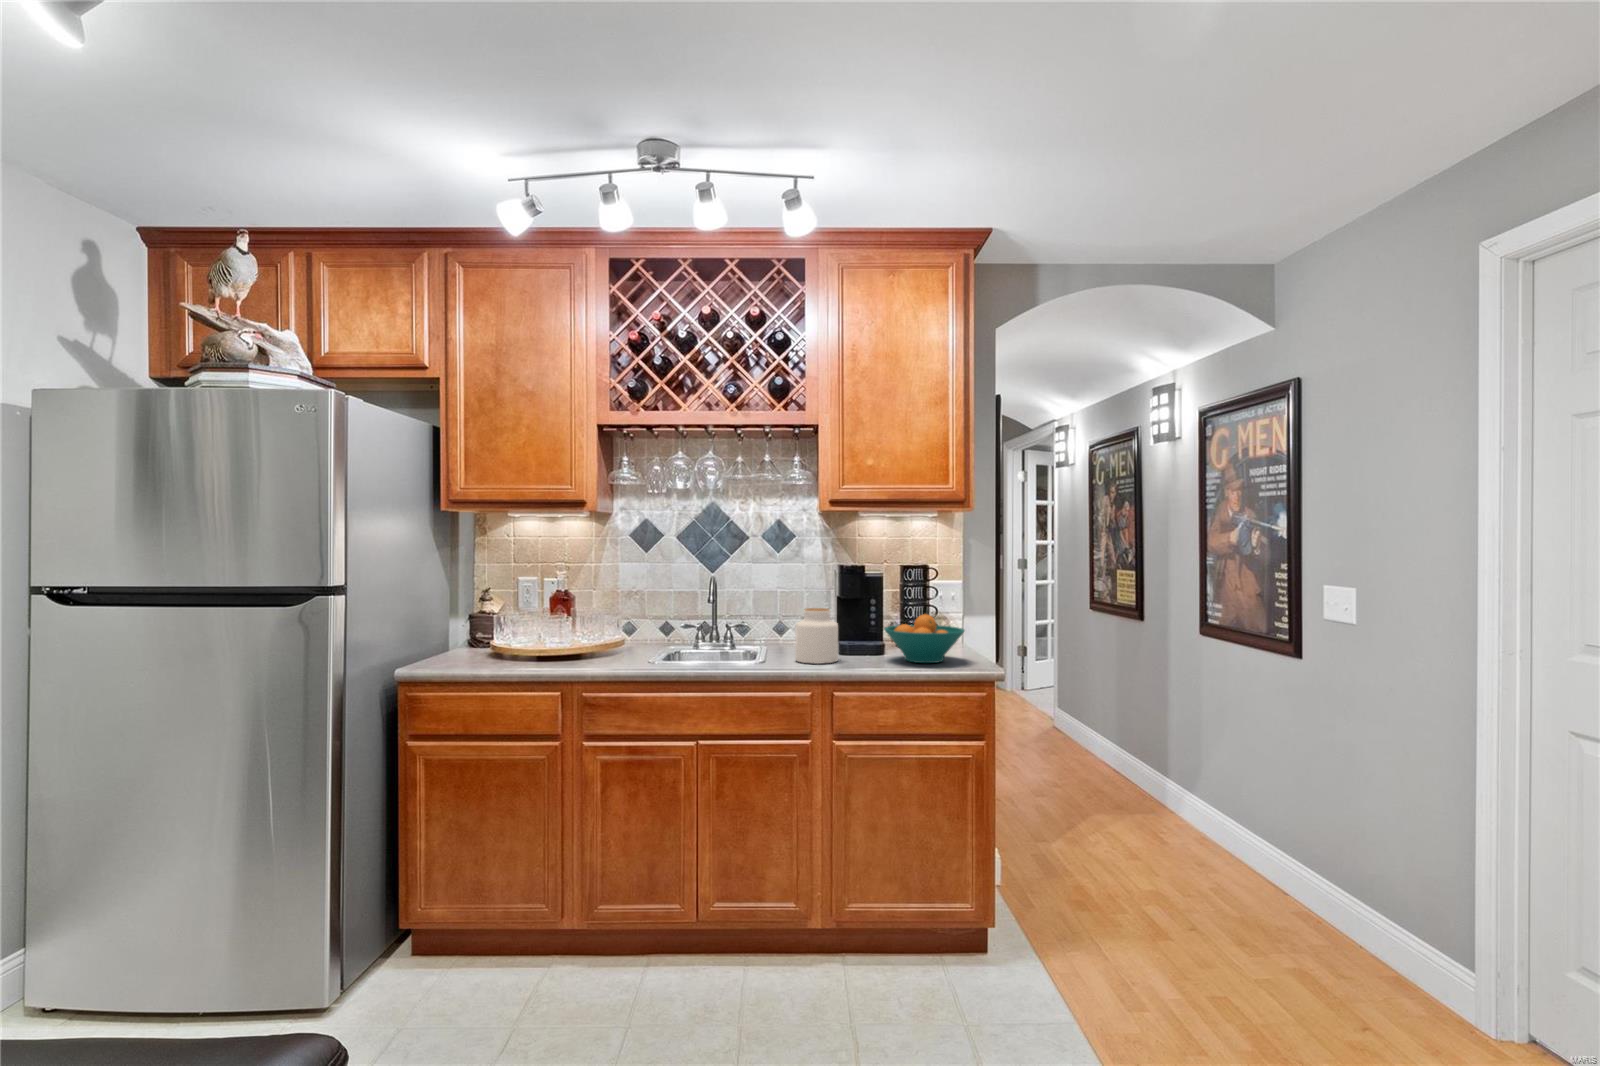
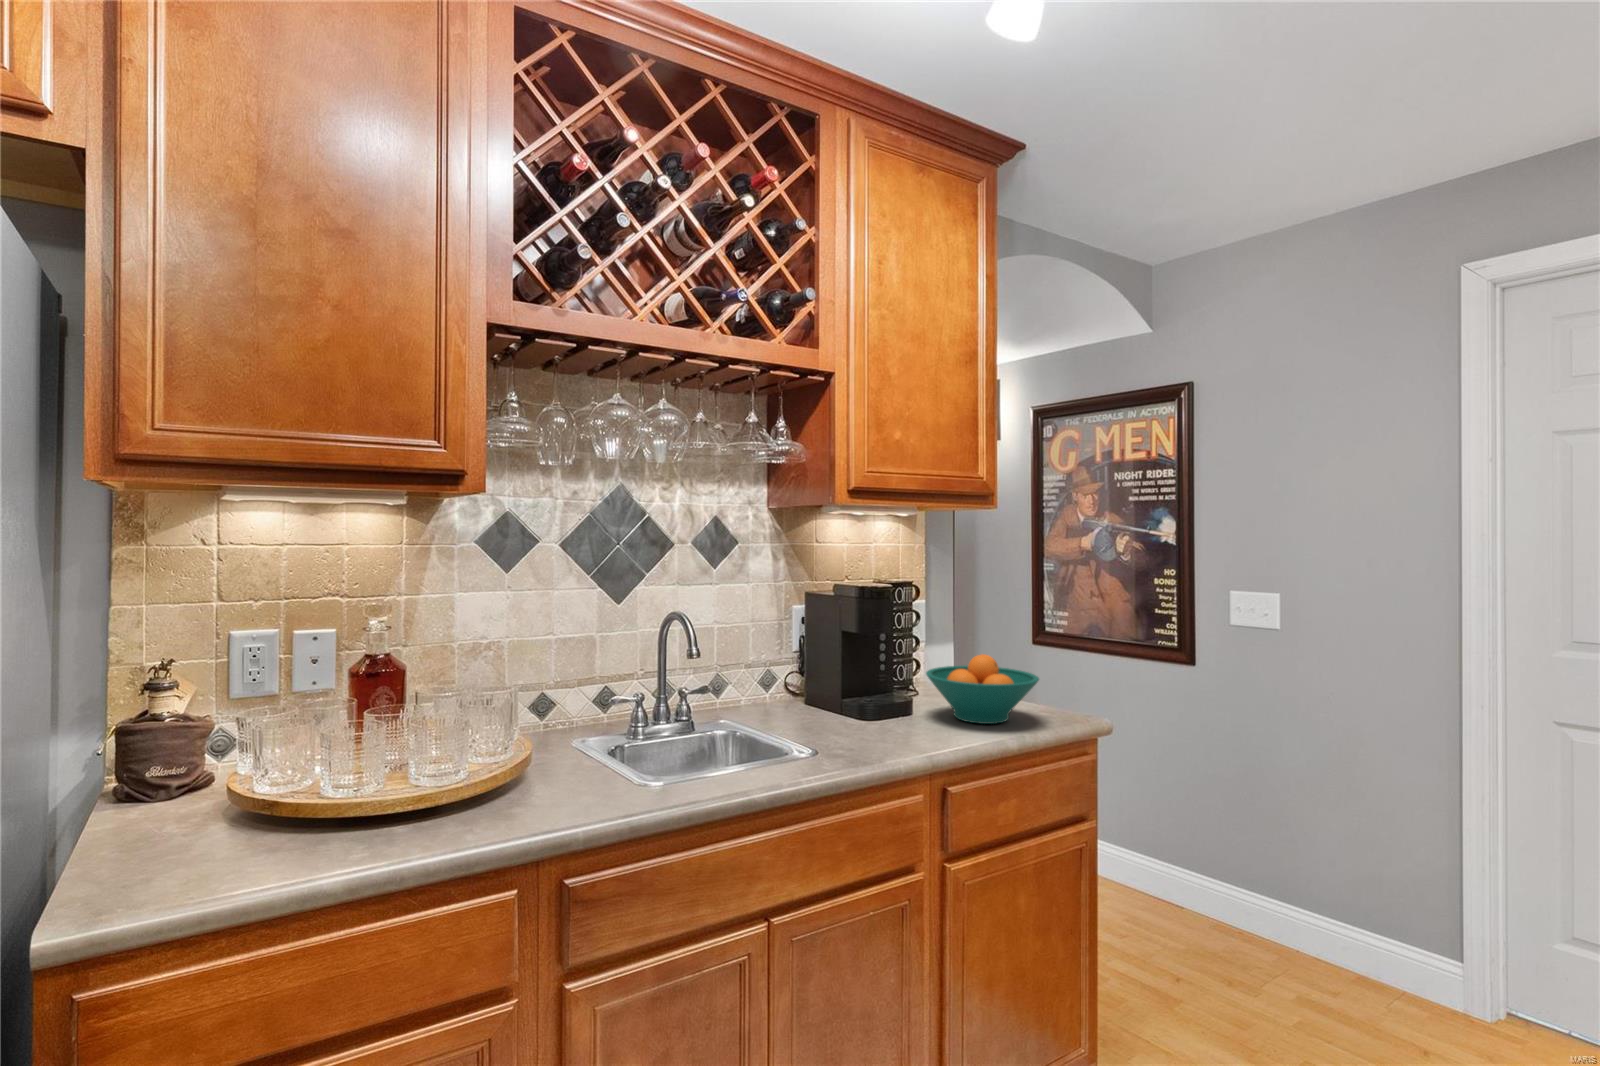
jar: present [795,608,838,664] -> none [832,656,899,746]

